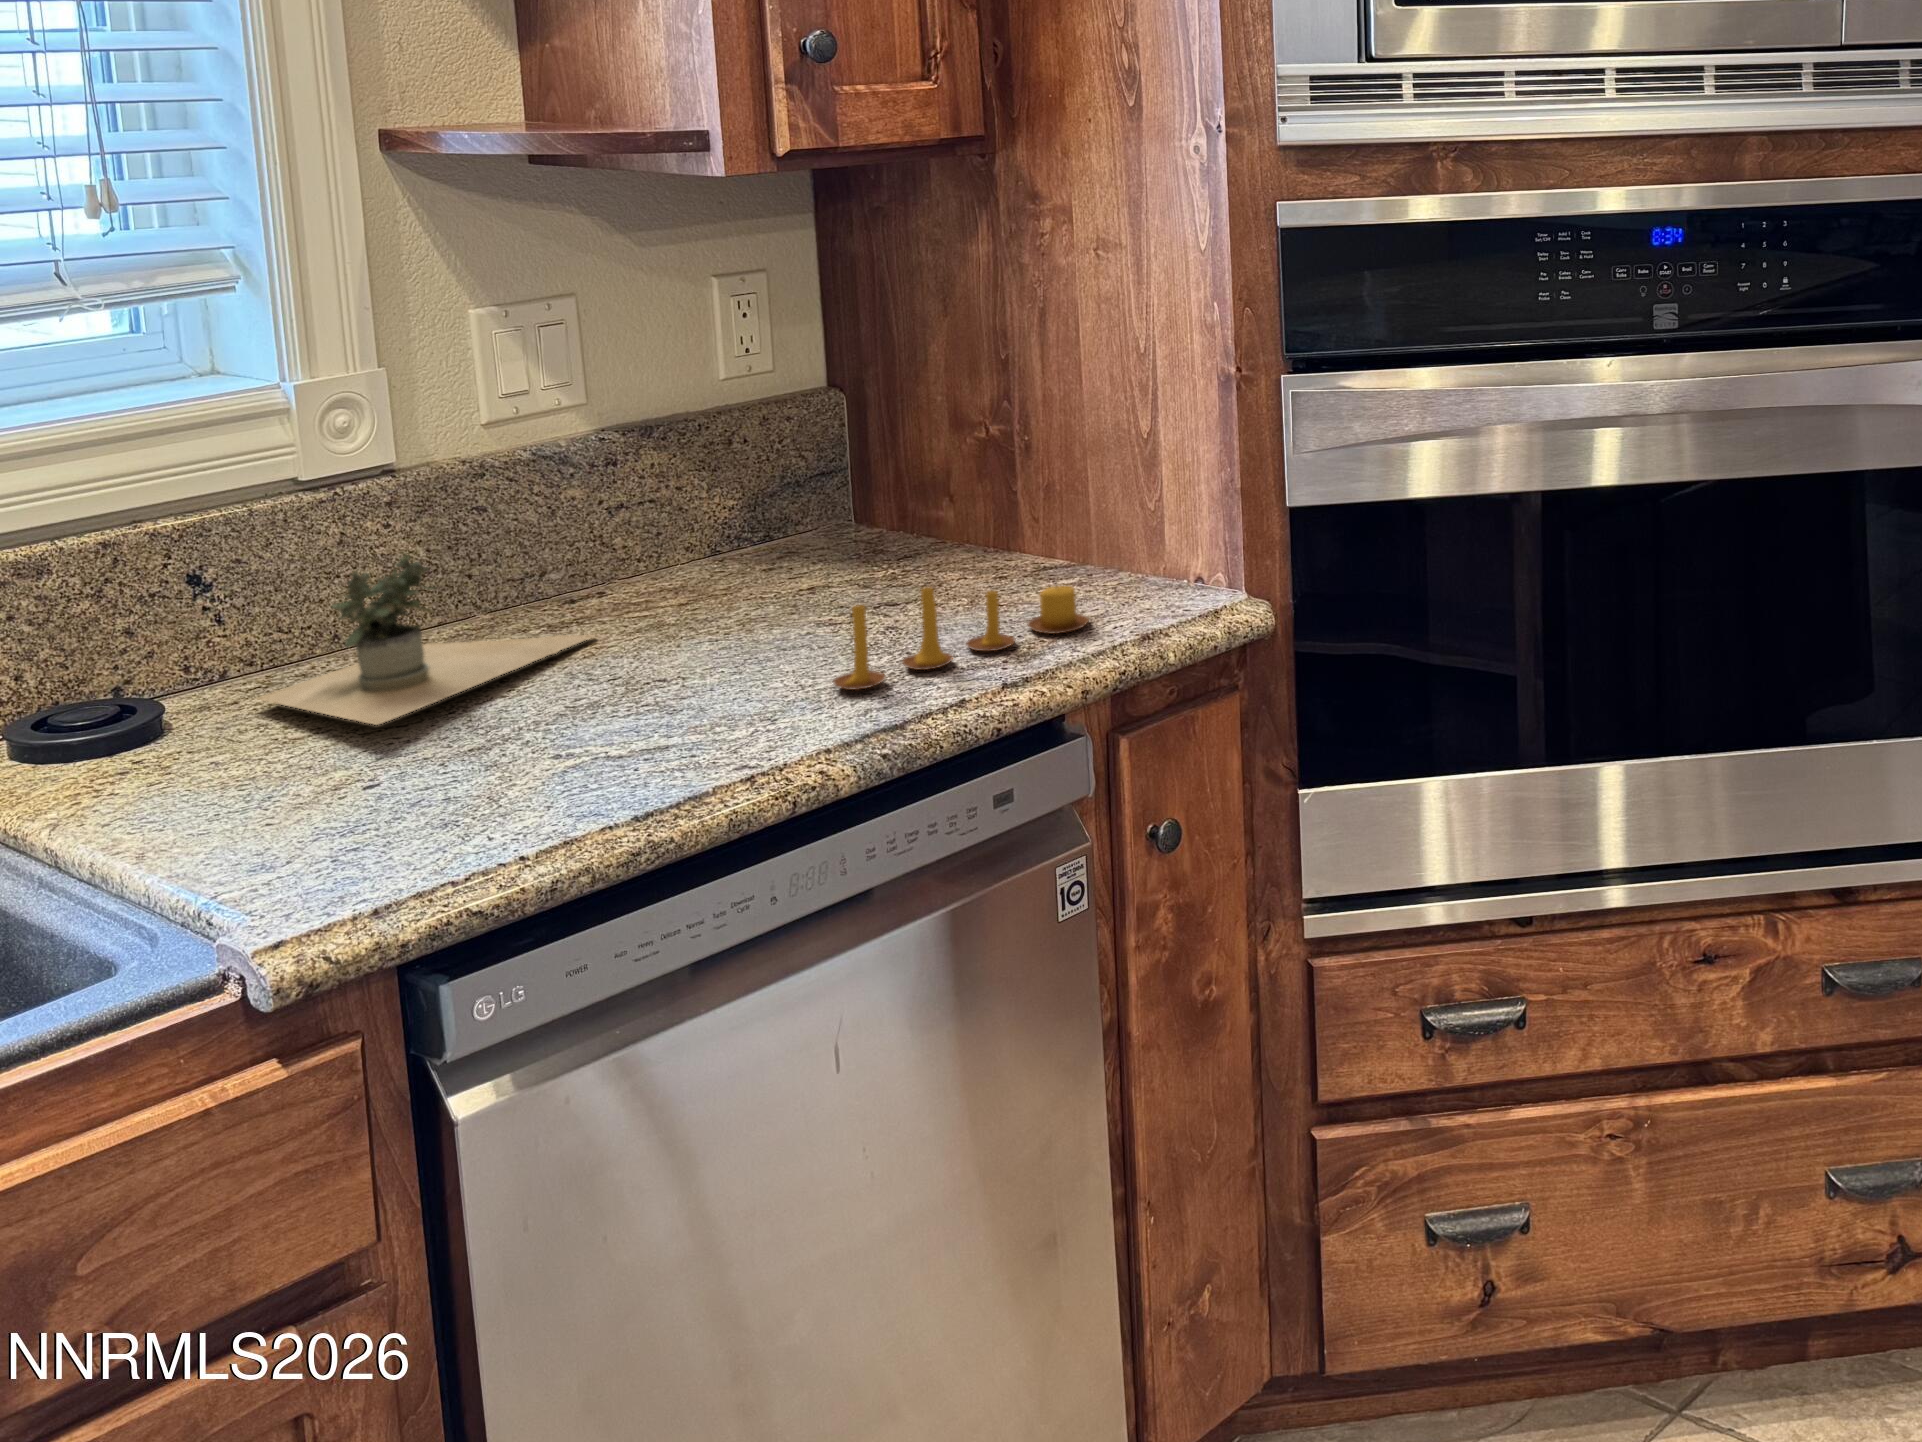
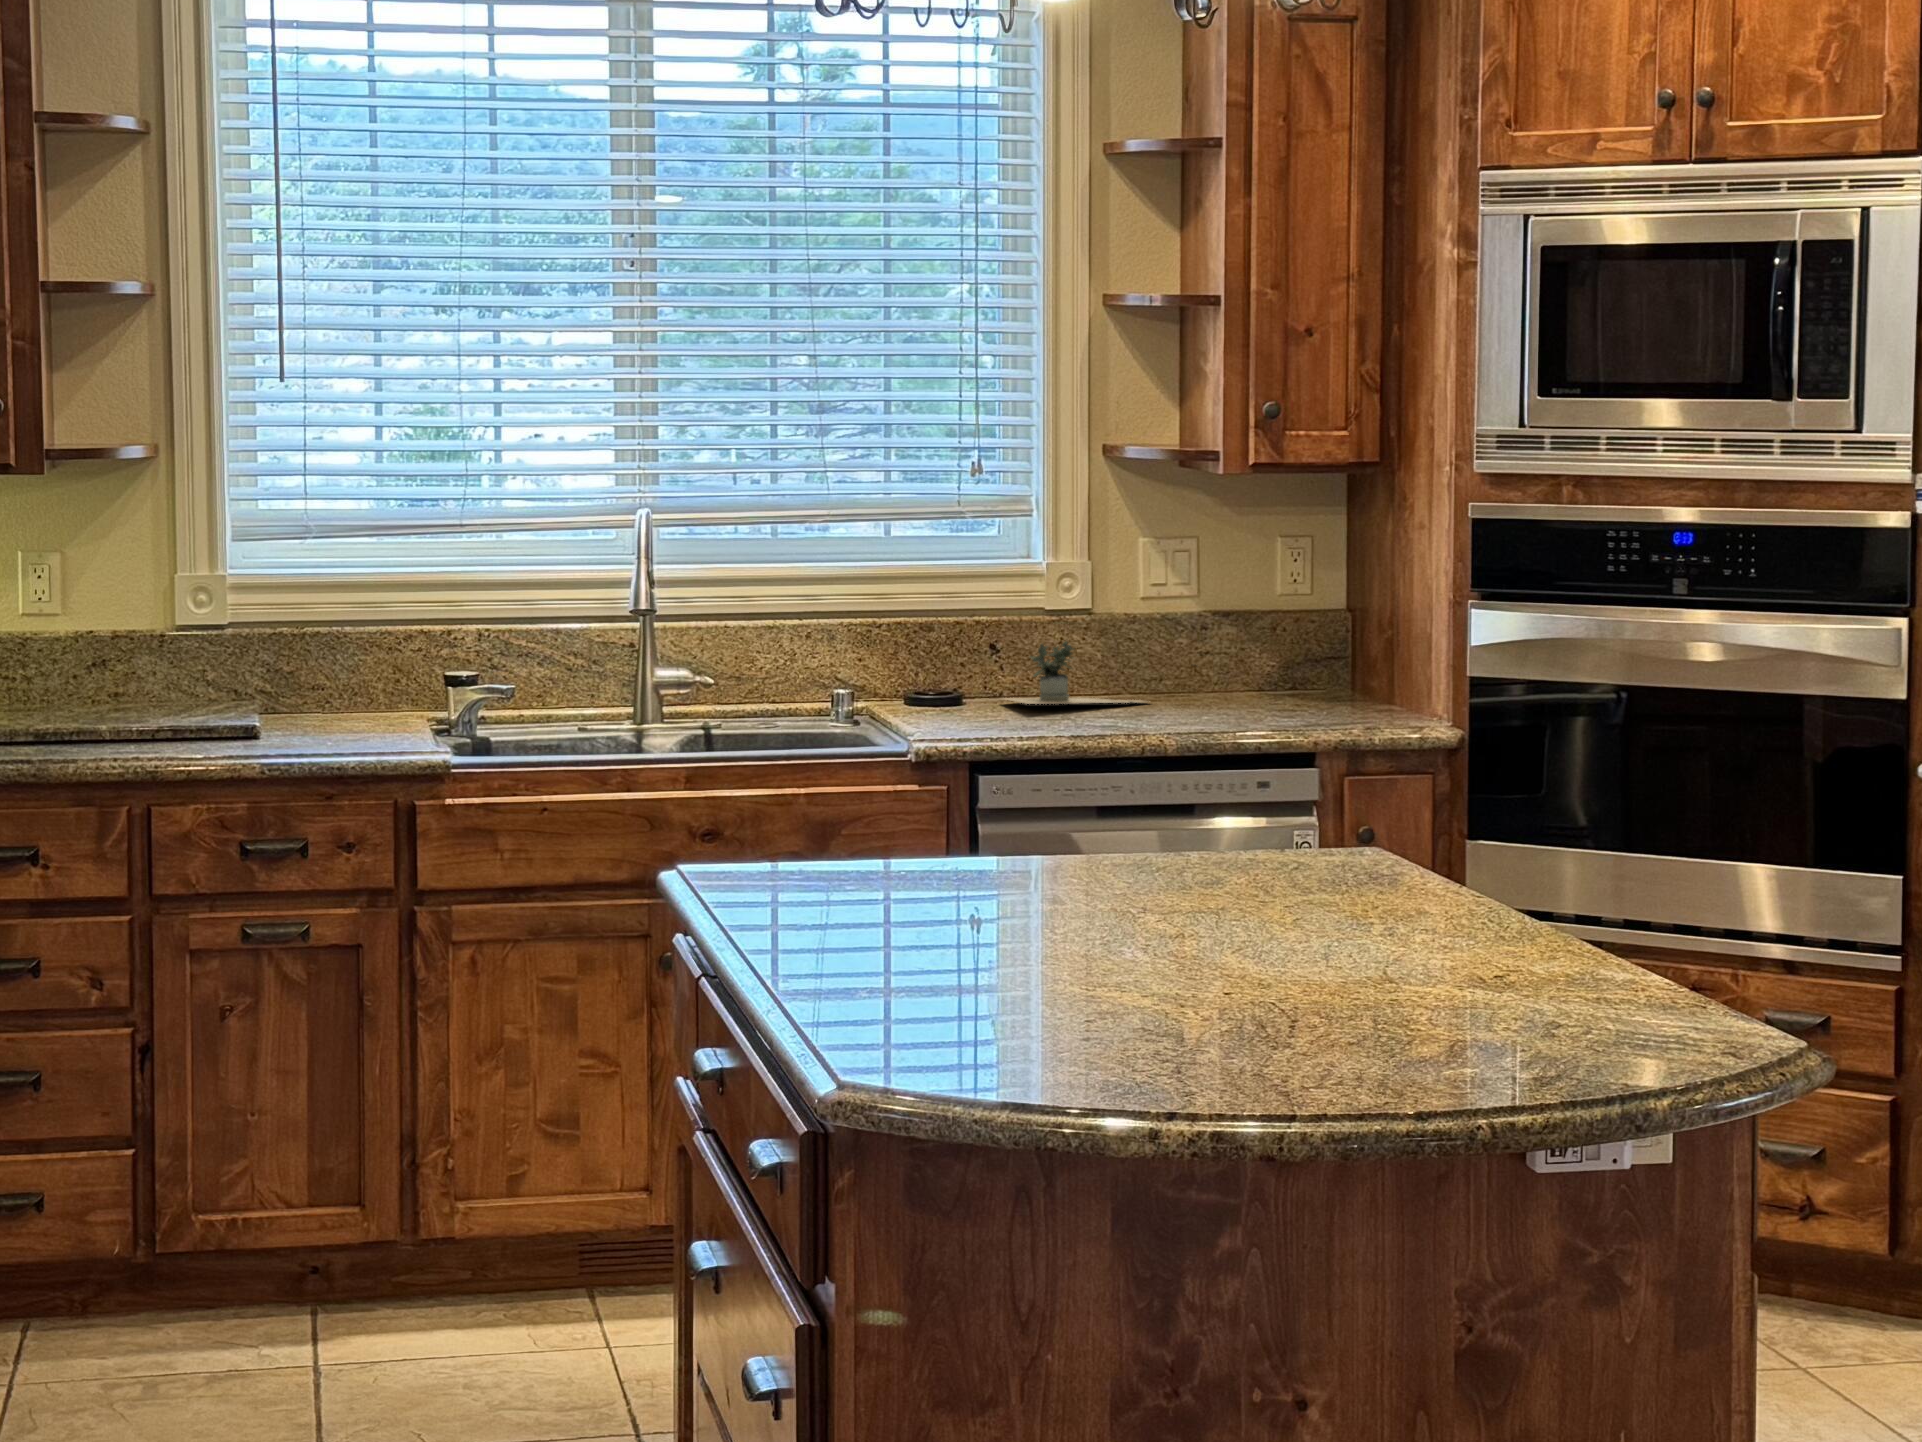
candle: present [833,583,1089,690] -> none [1217,677,1365,723]

